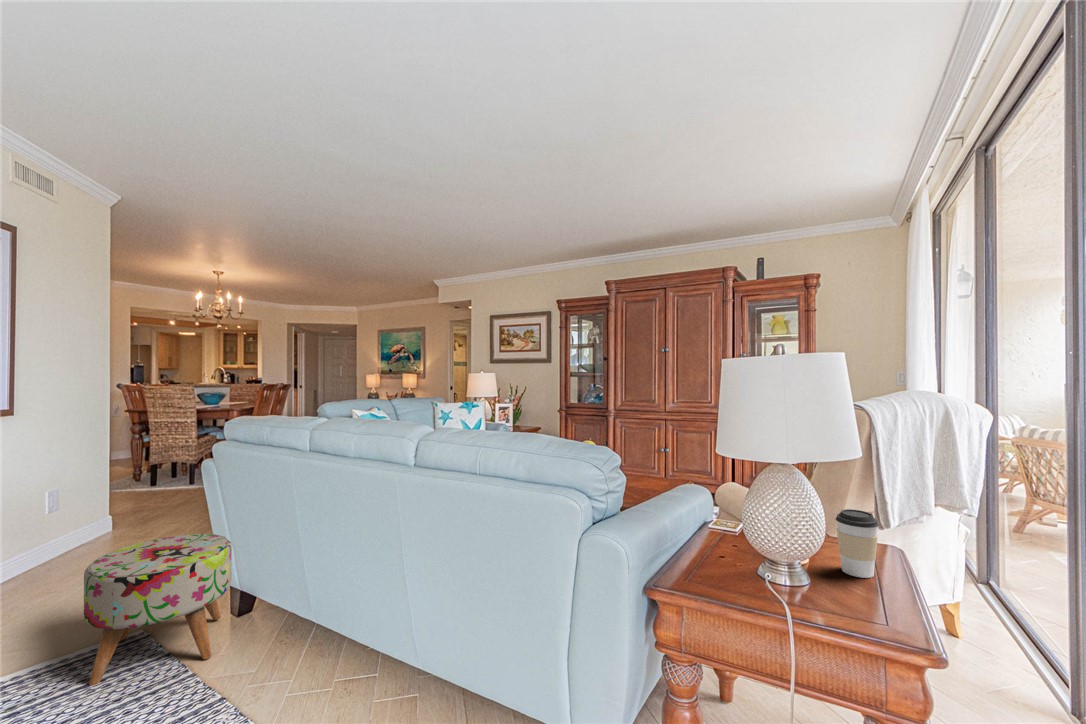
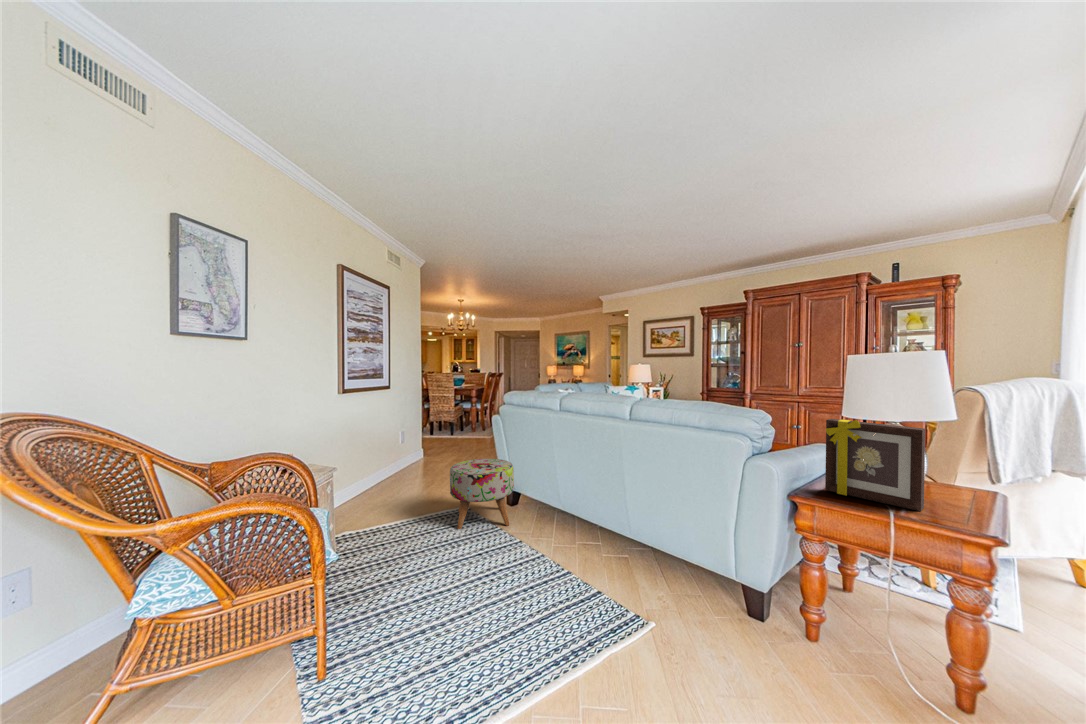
picture frame: none [699,458,838,613] -> present [825,419,925,511]
coffee cup: present [836,509,879,578] -> none [931,457,965,500]

